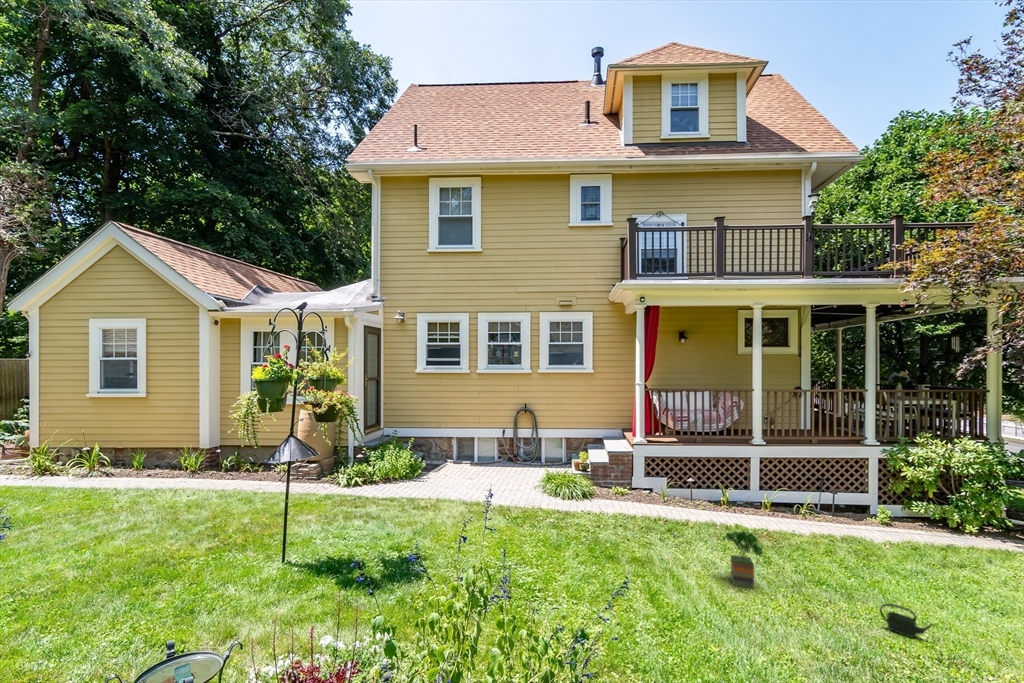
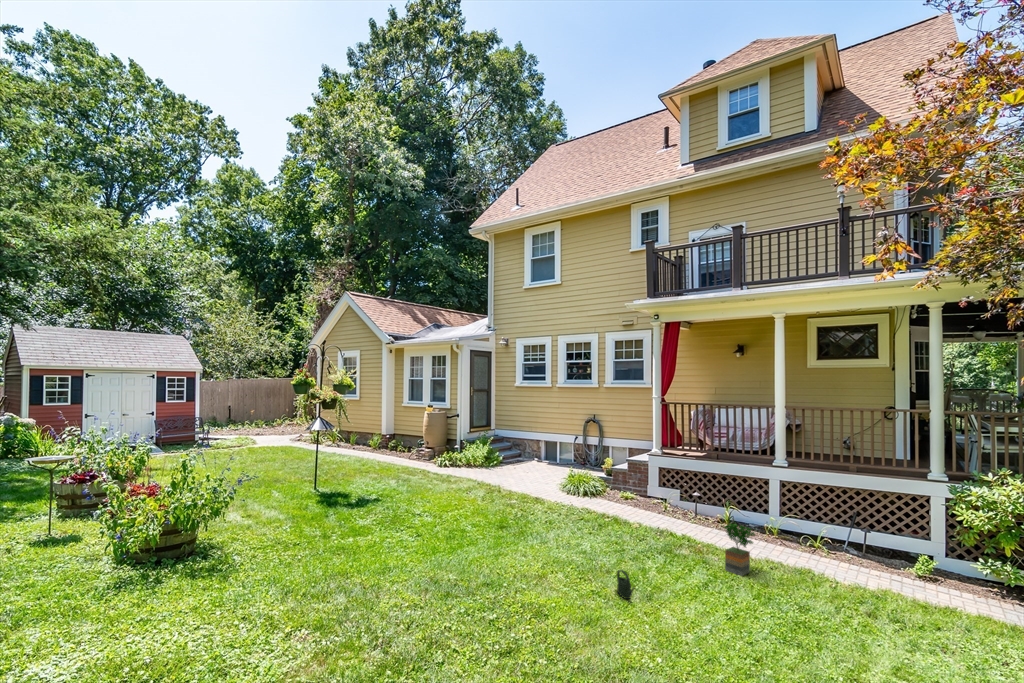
potted tree: present [725,531,763,588] -> present [725,524,755,576]

